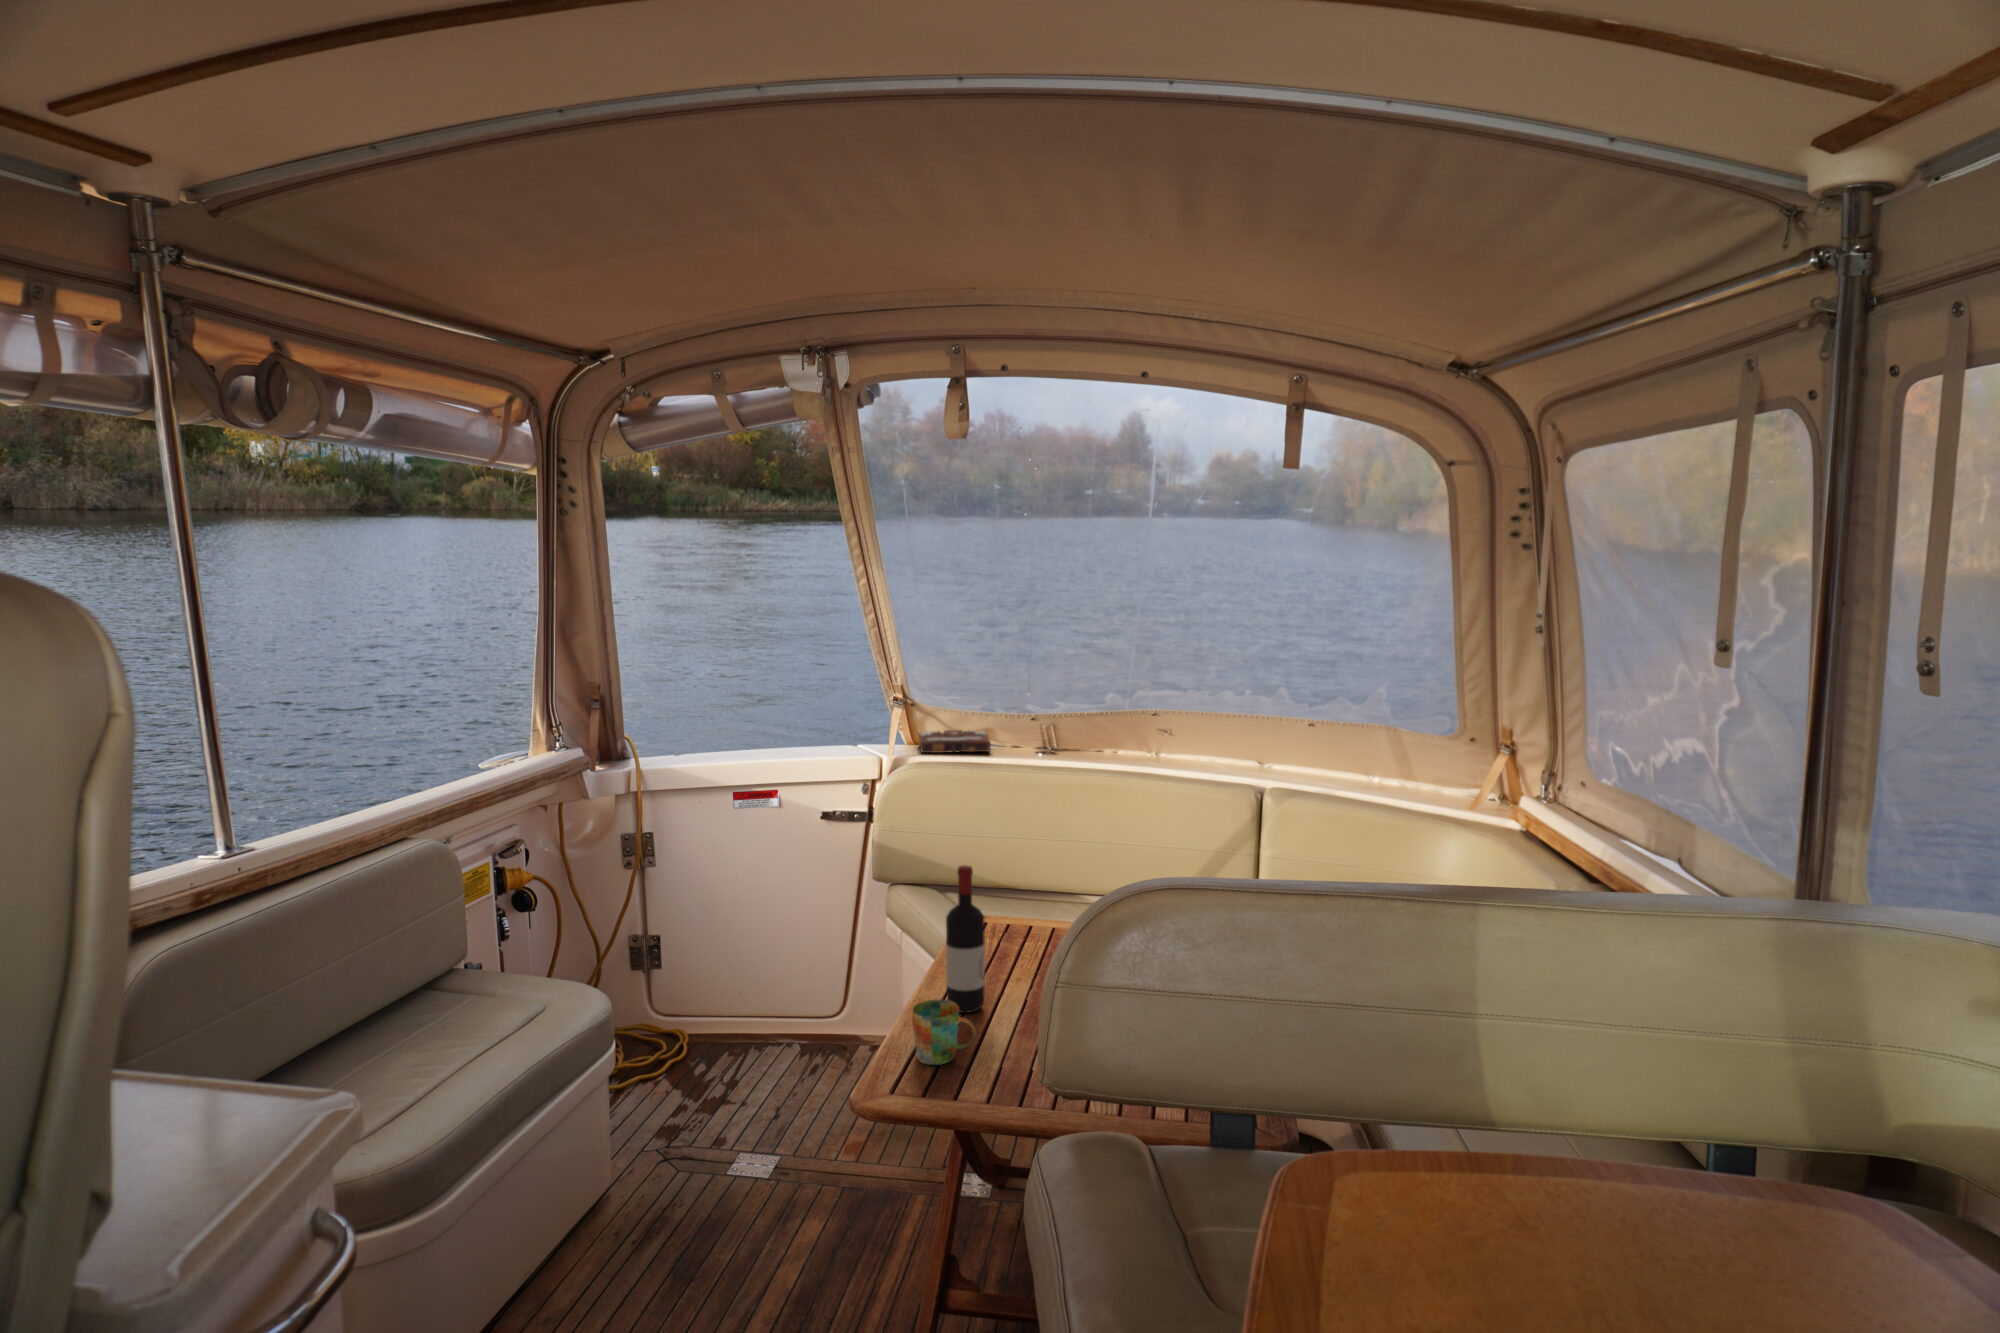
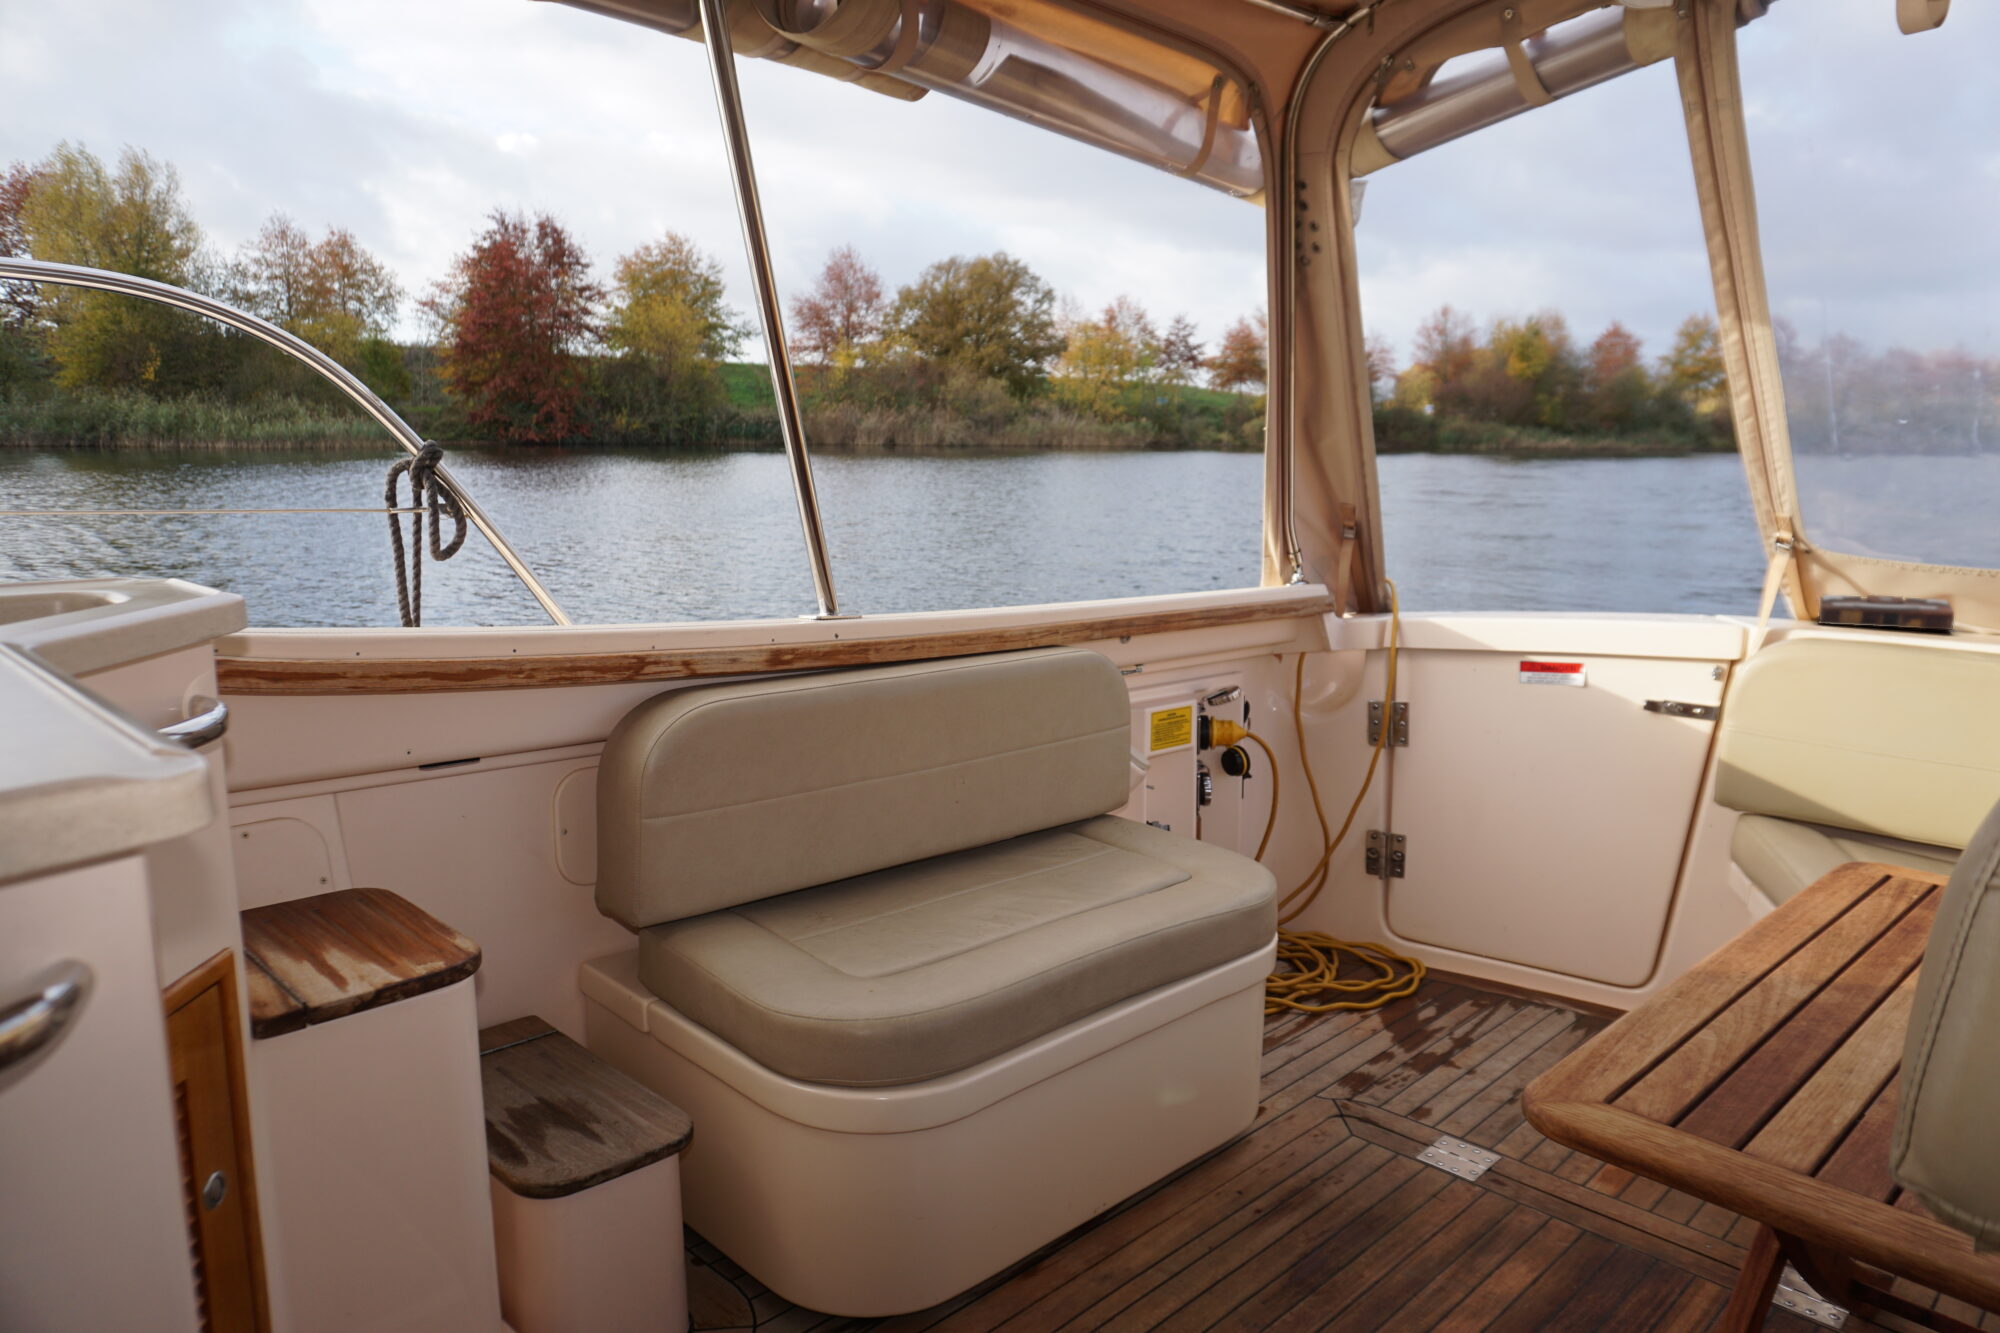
wine bottle: present [946,865,985,1013] -> none [1773,746,1866,1010]
mug: present [912,1000,976,1065] -> none [1677,961,1808,1079]

